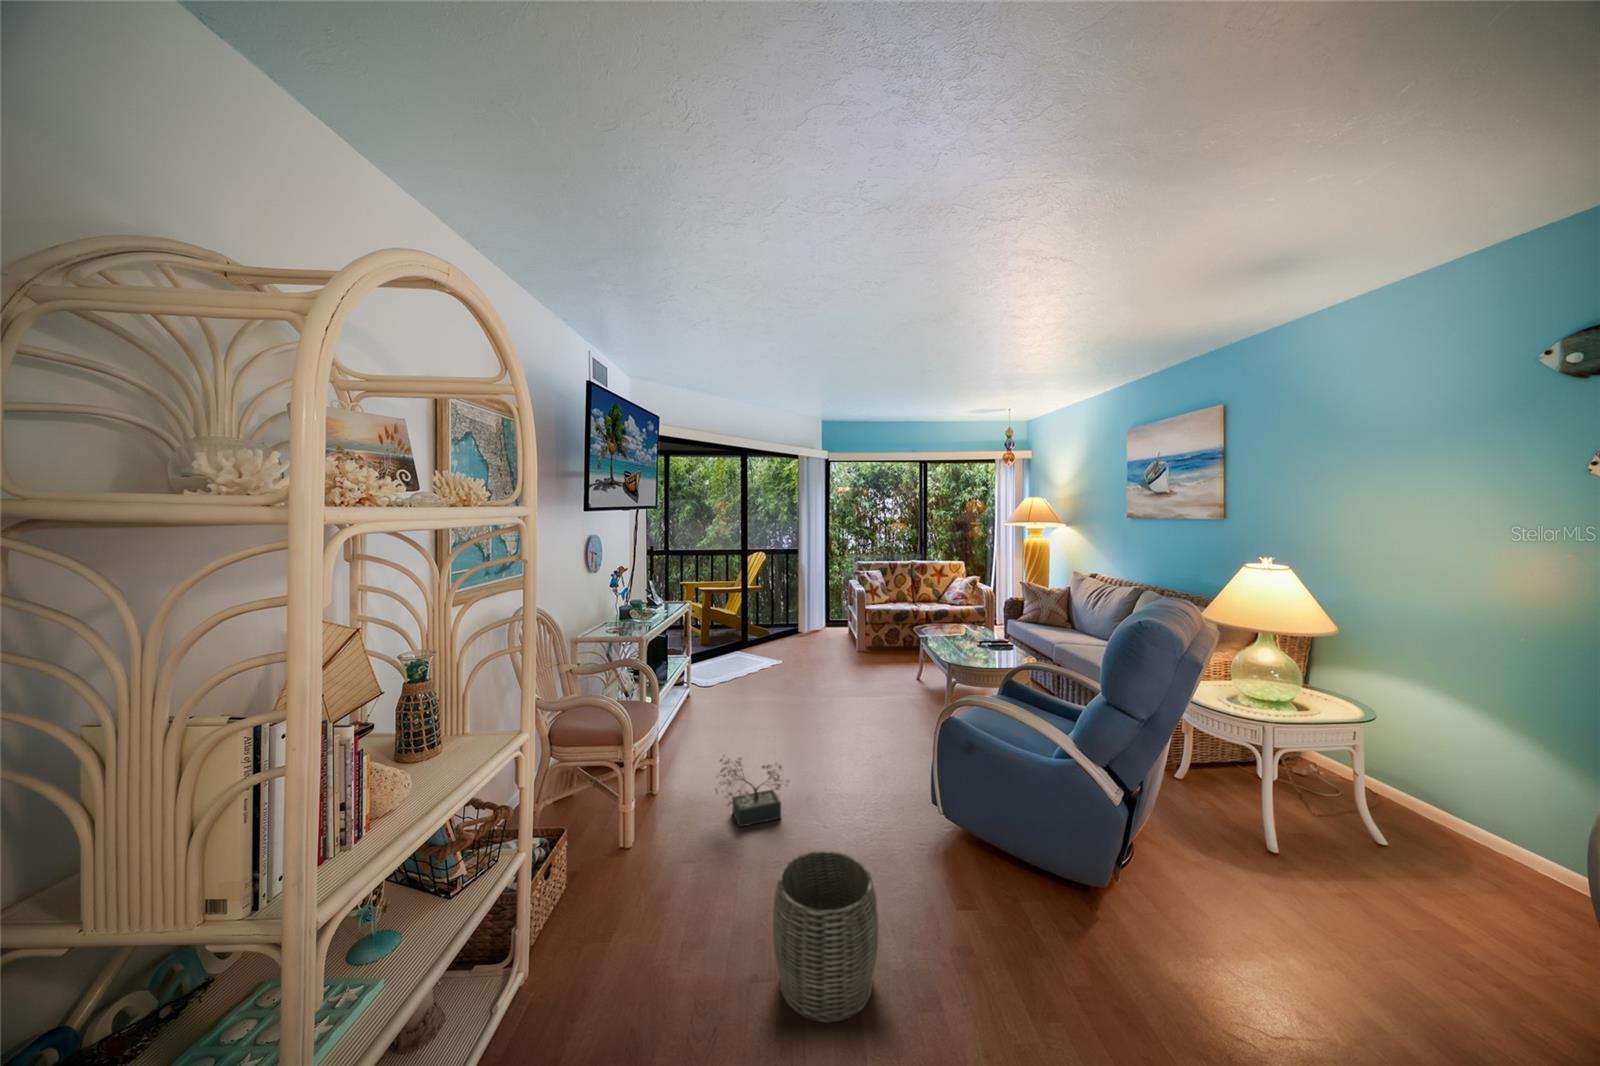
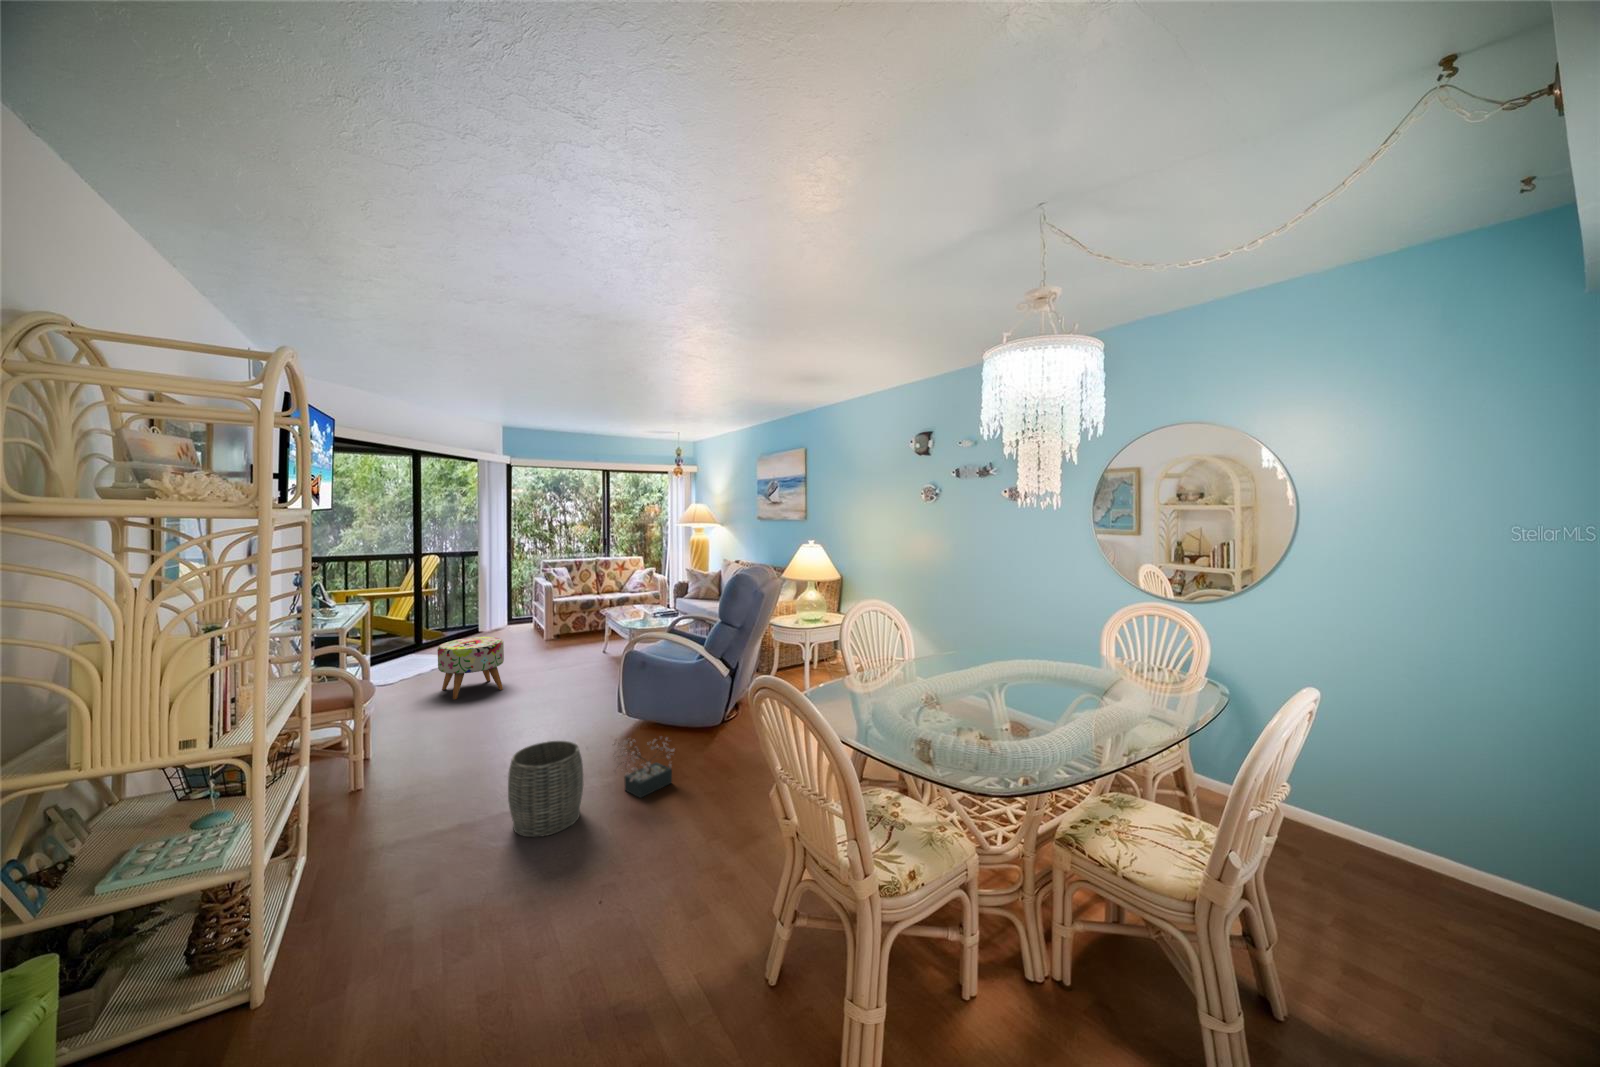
ottoman: none [747,647,810,715] -> present [438,637,504,699]
decorative plant: present [715,758,789,827] -> present [612,737,674,798]

